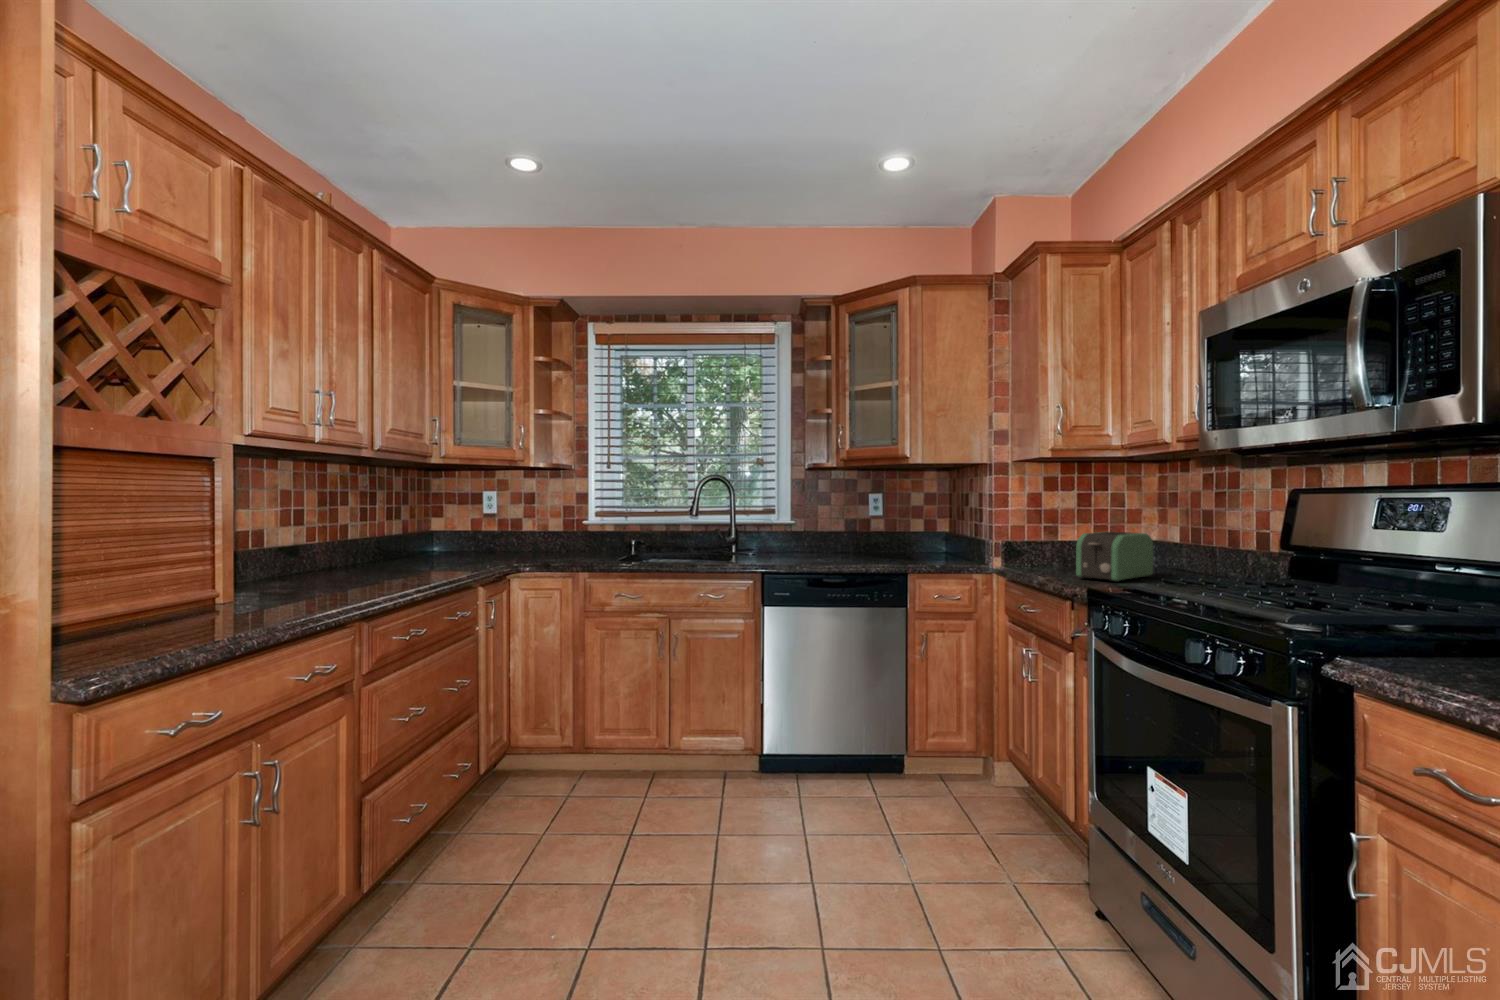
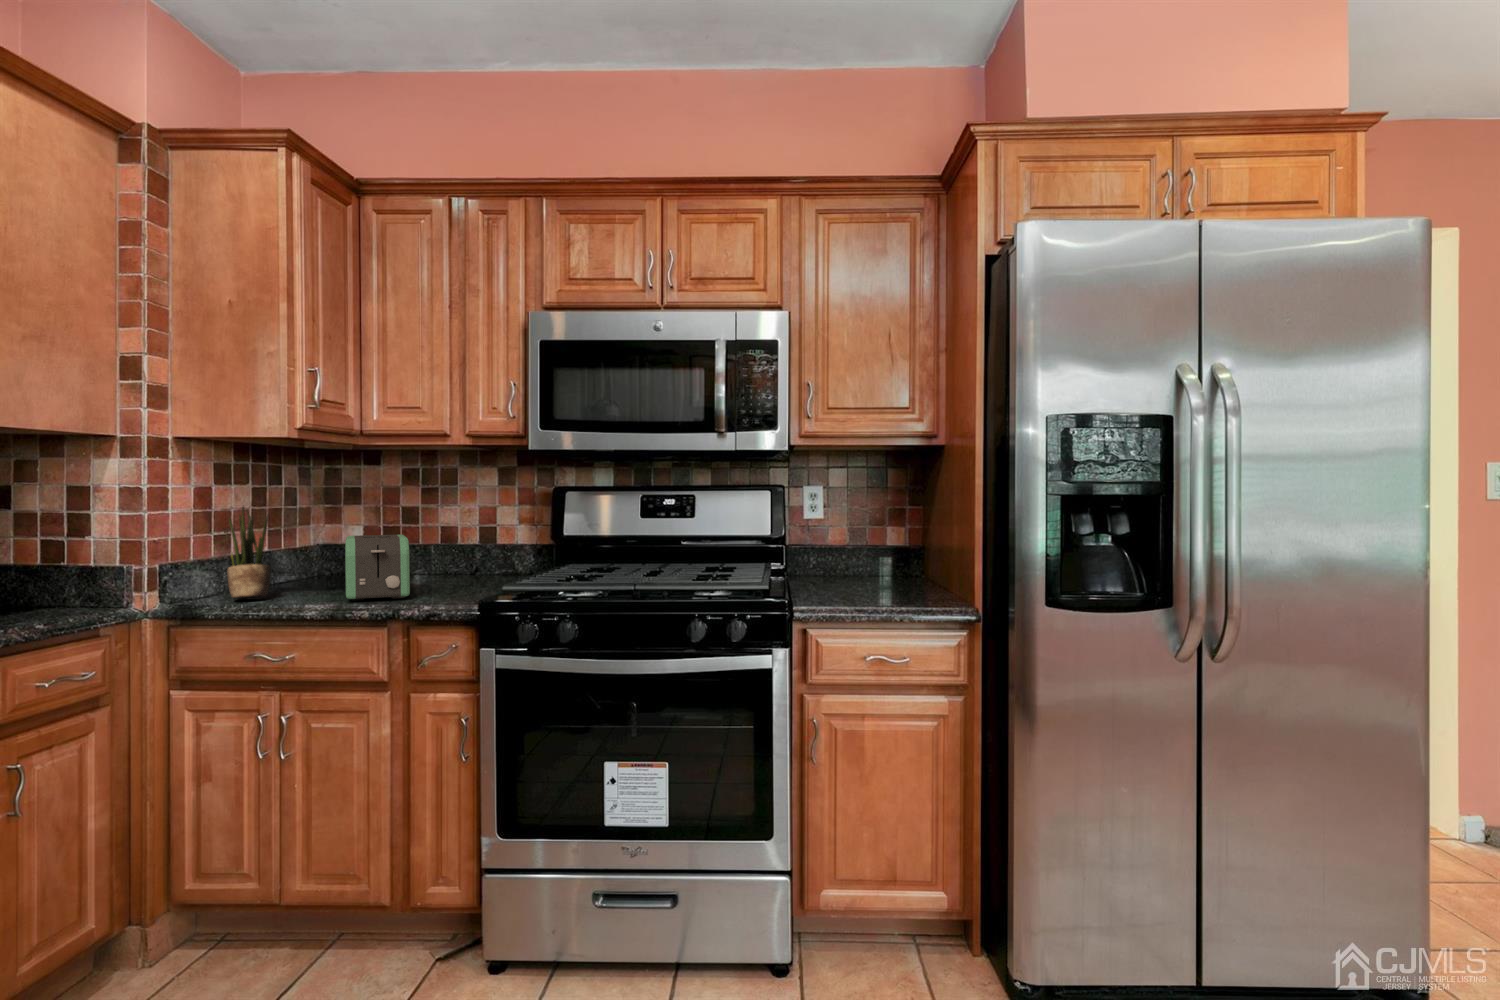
potted plant: none [1028,506,1057,569] -> present [227,507,271,599]

